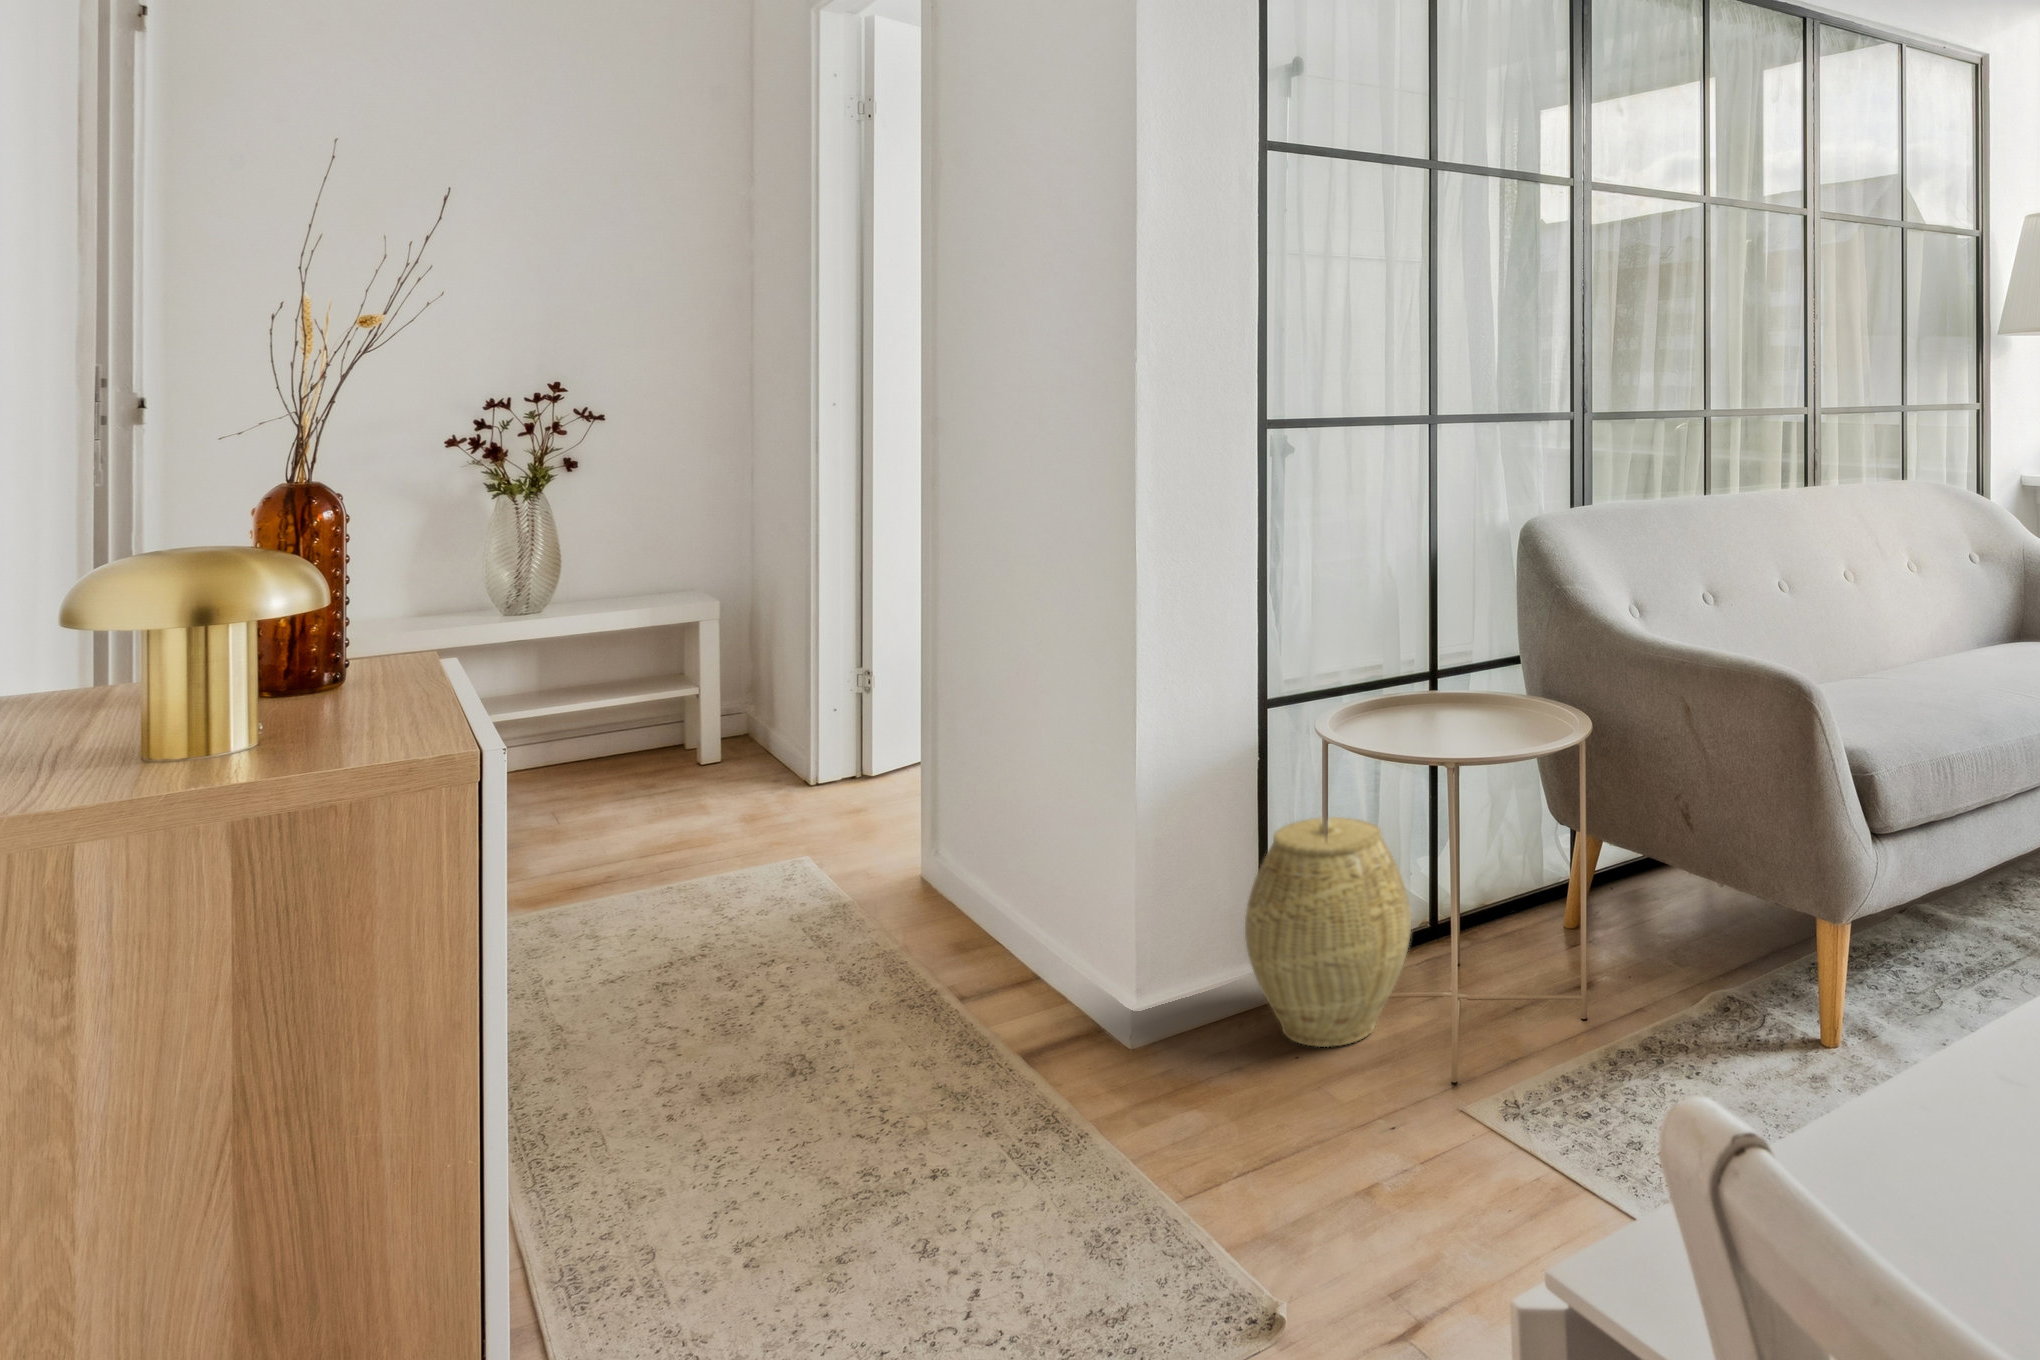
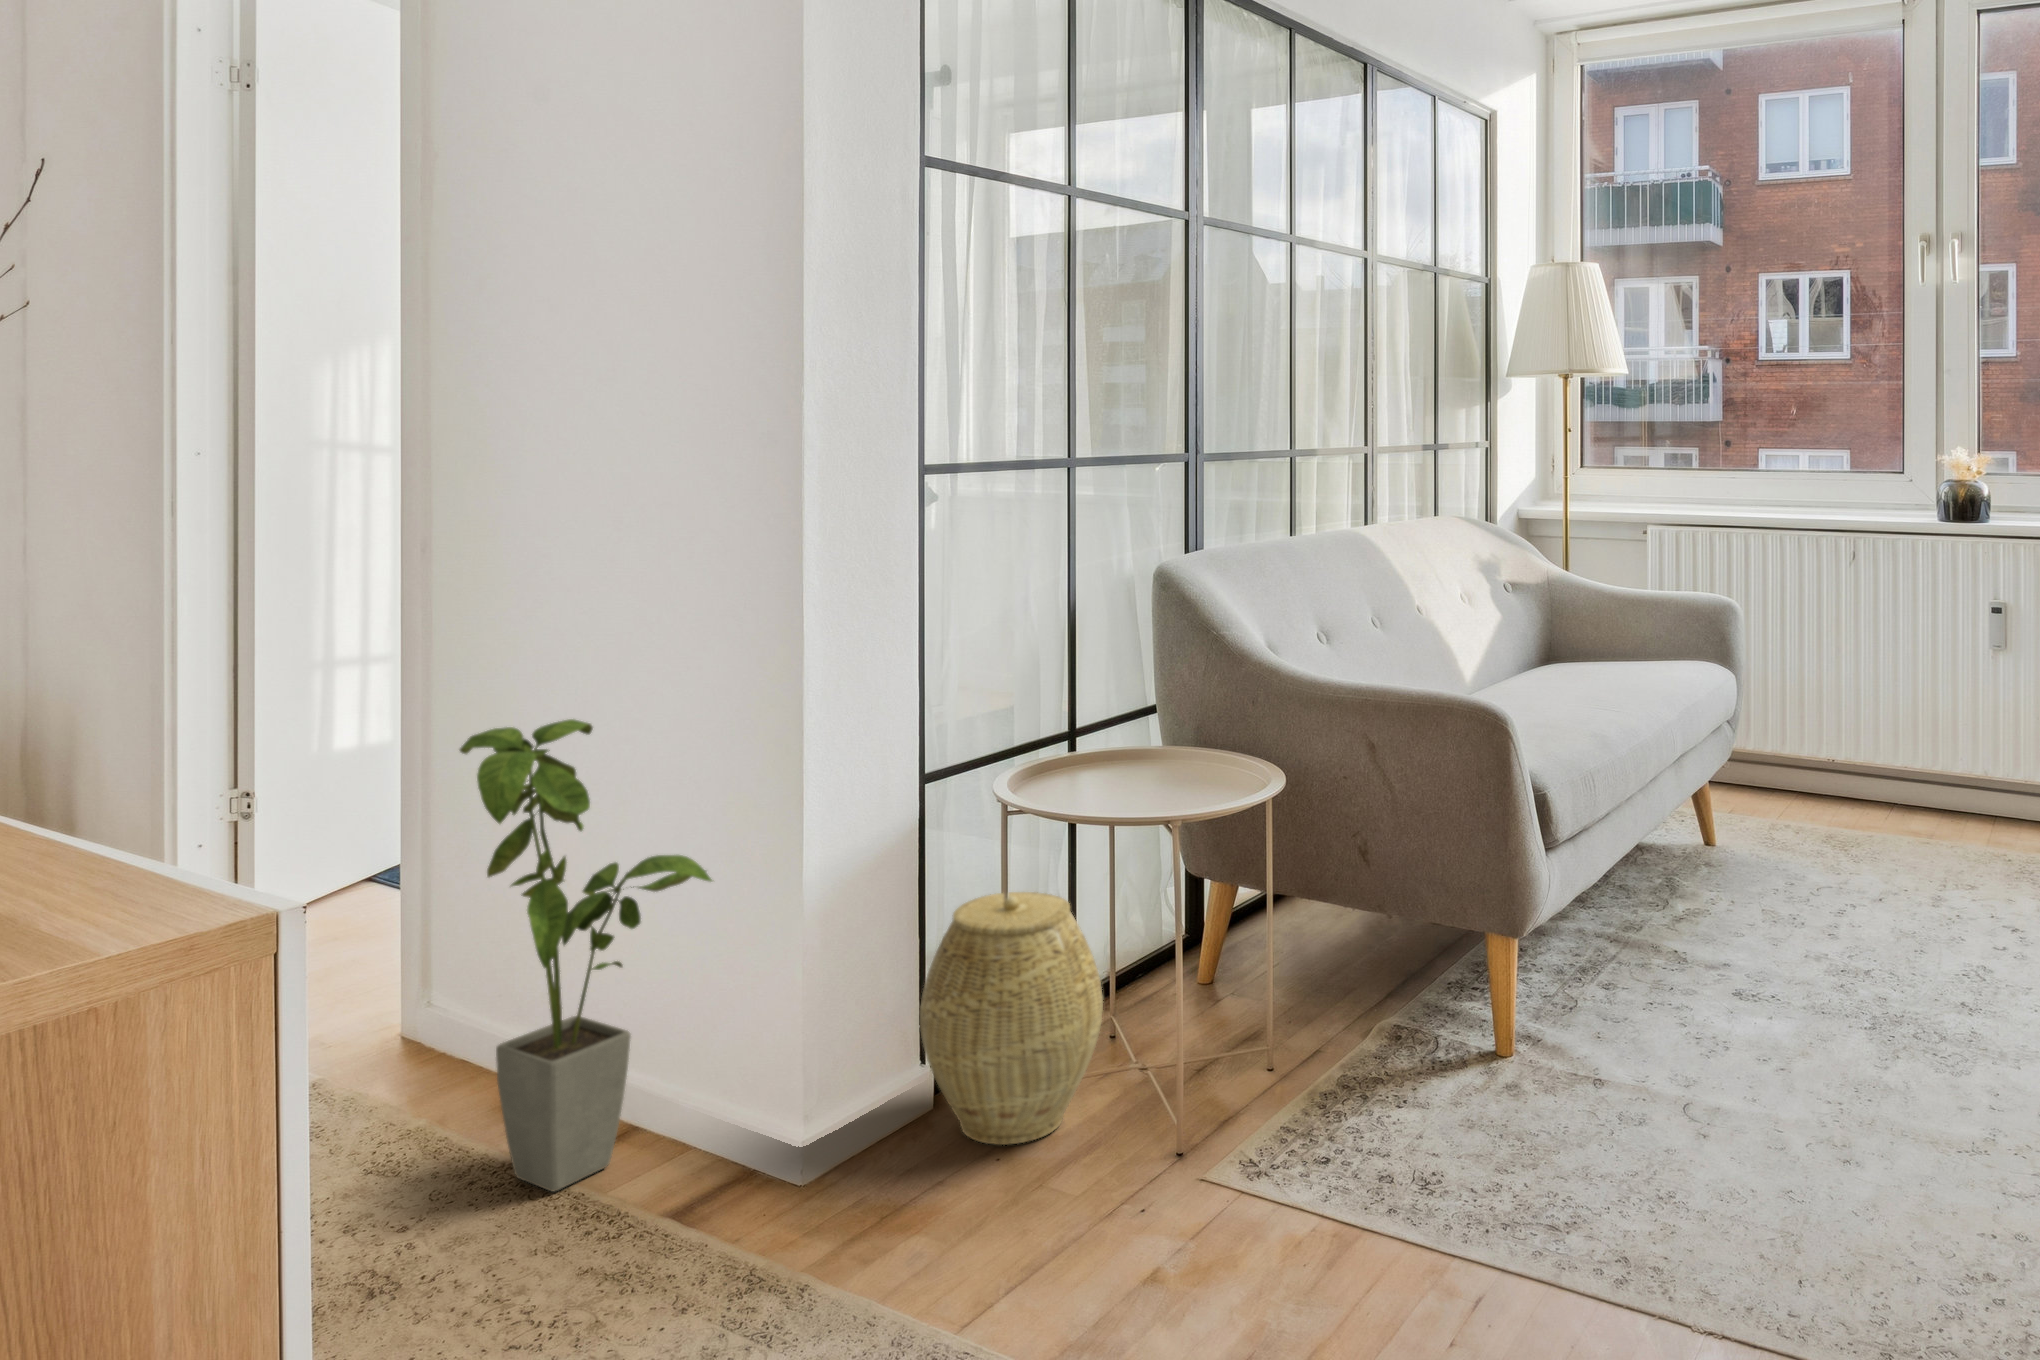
house plant: none [869,632,1071,1023] -> present [460,719,712,1191]

